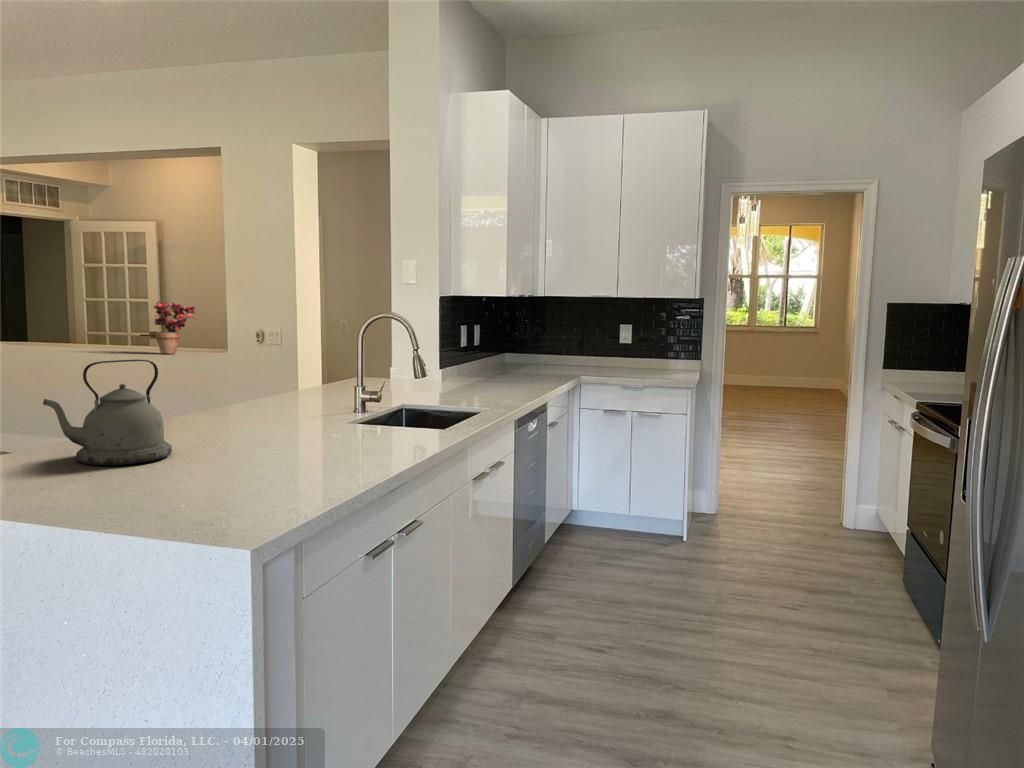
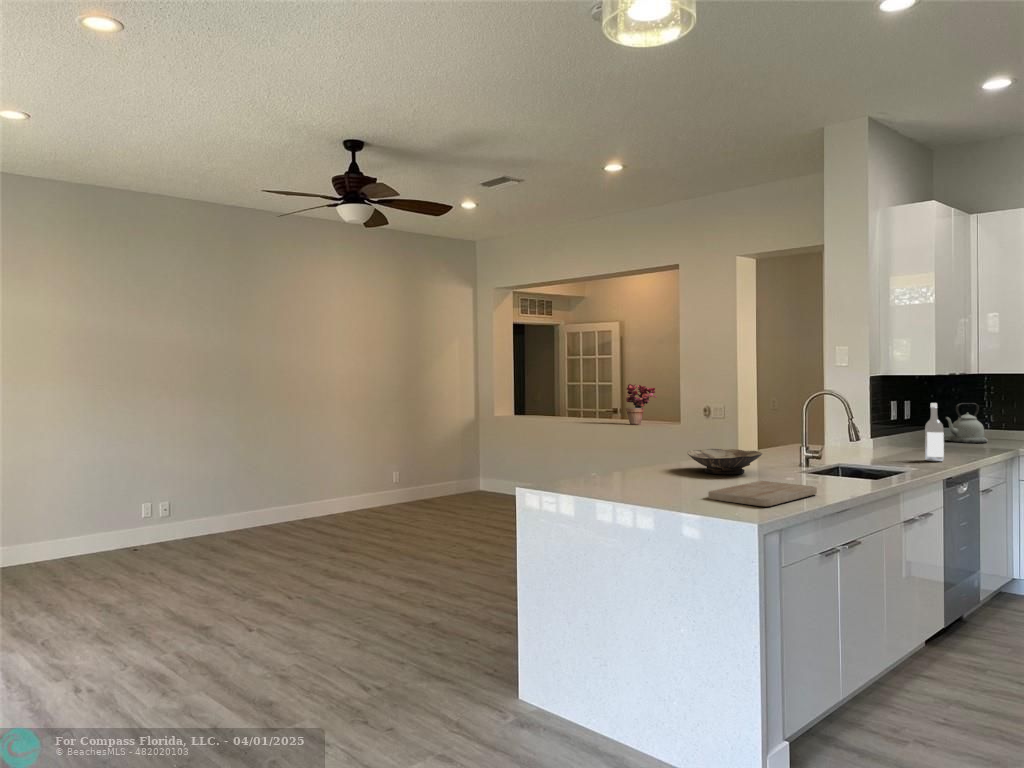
wine bottle: none [497,328,515,396] -> present [925,403,944,461]
kettle: present [43,359,172,465] -> present [945,404,987,443]
bowl: none [187,395,299,435] -> present [687,449,762,474]
cutting board: none [193,446,366,498] -> present [708,481,817,506]

